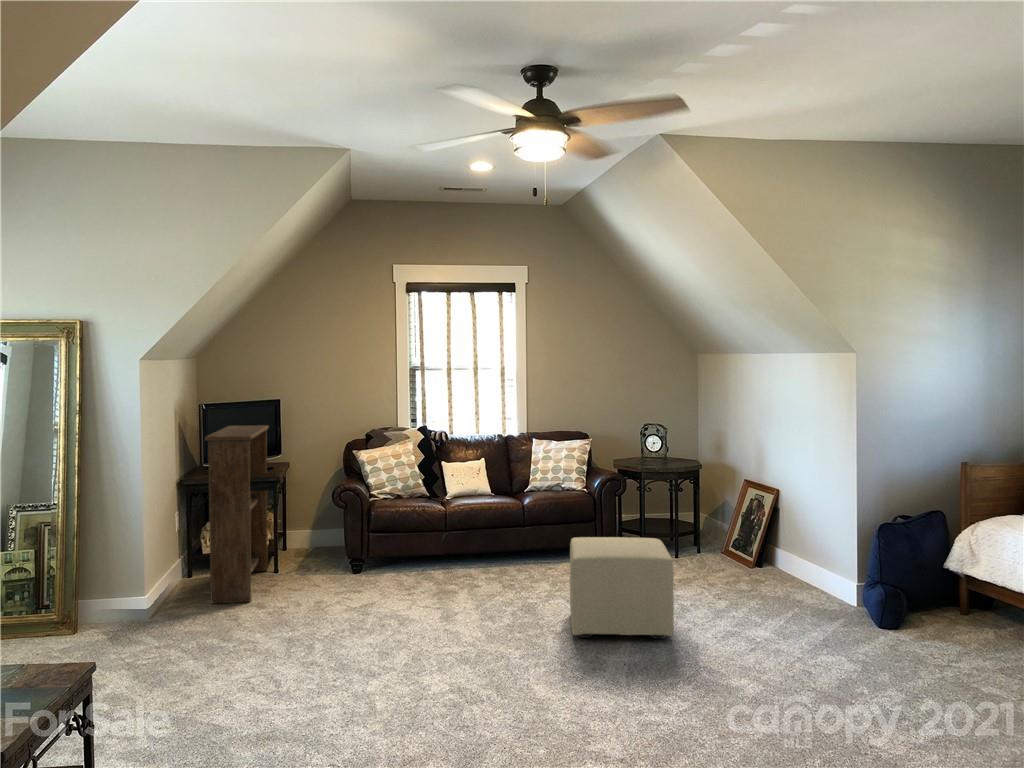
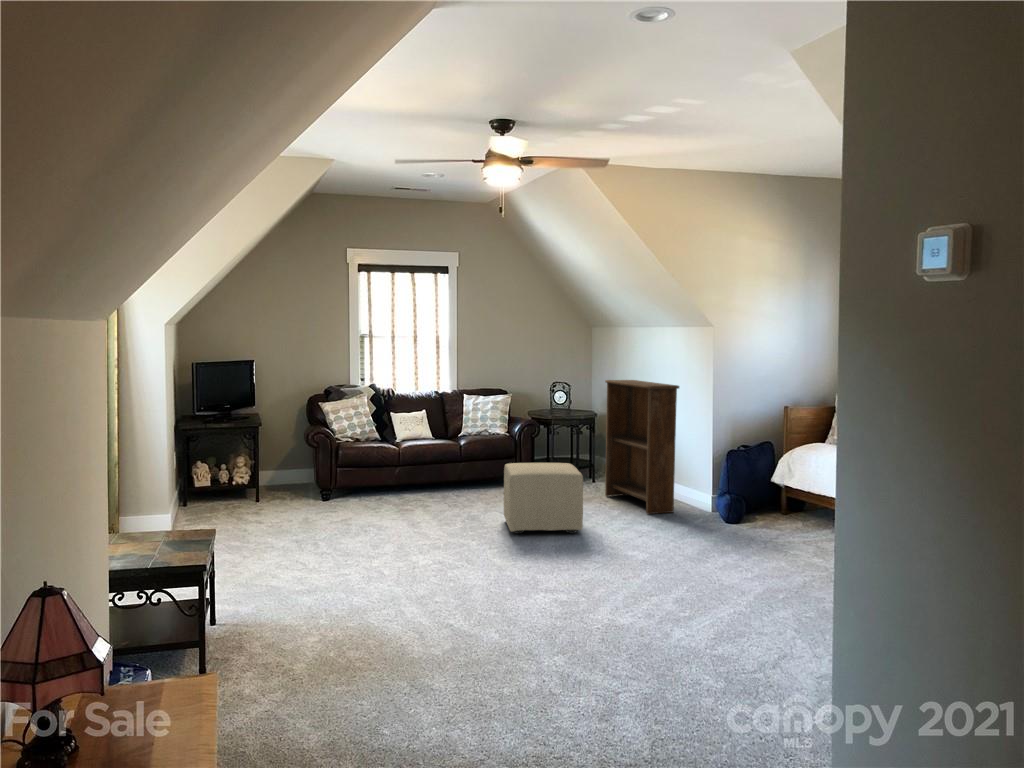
bookshelf: present [205,425,269,603] -> present [605,380,679,514]

